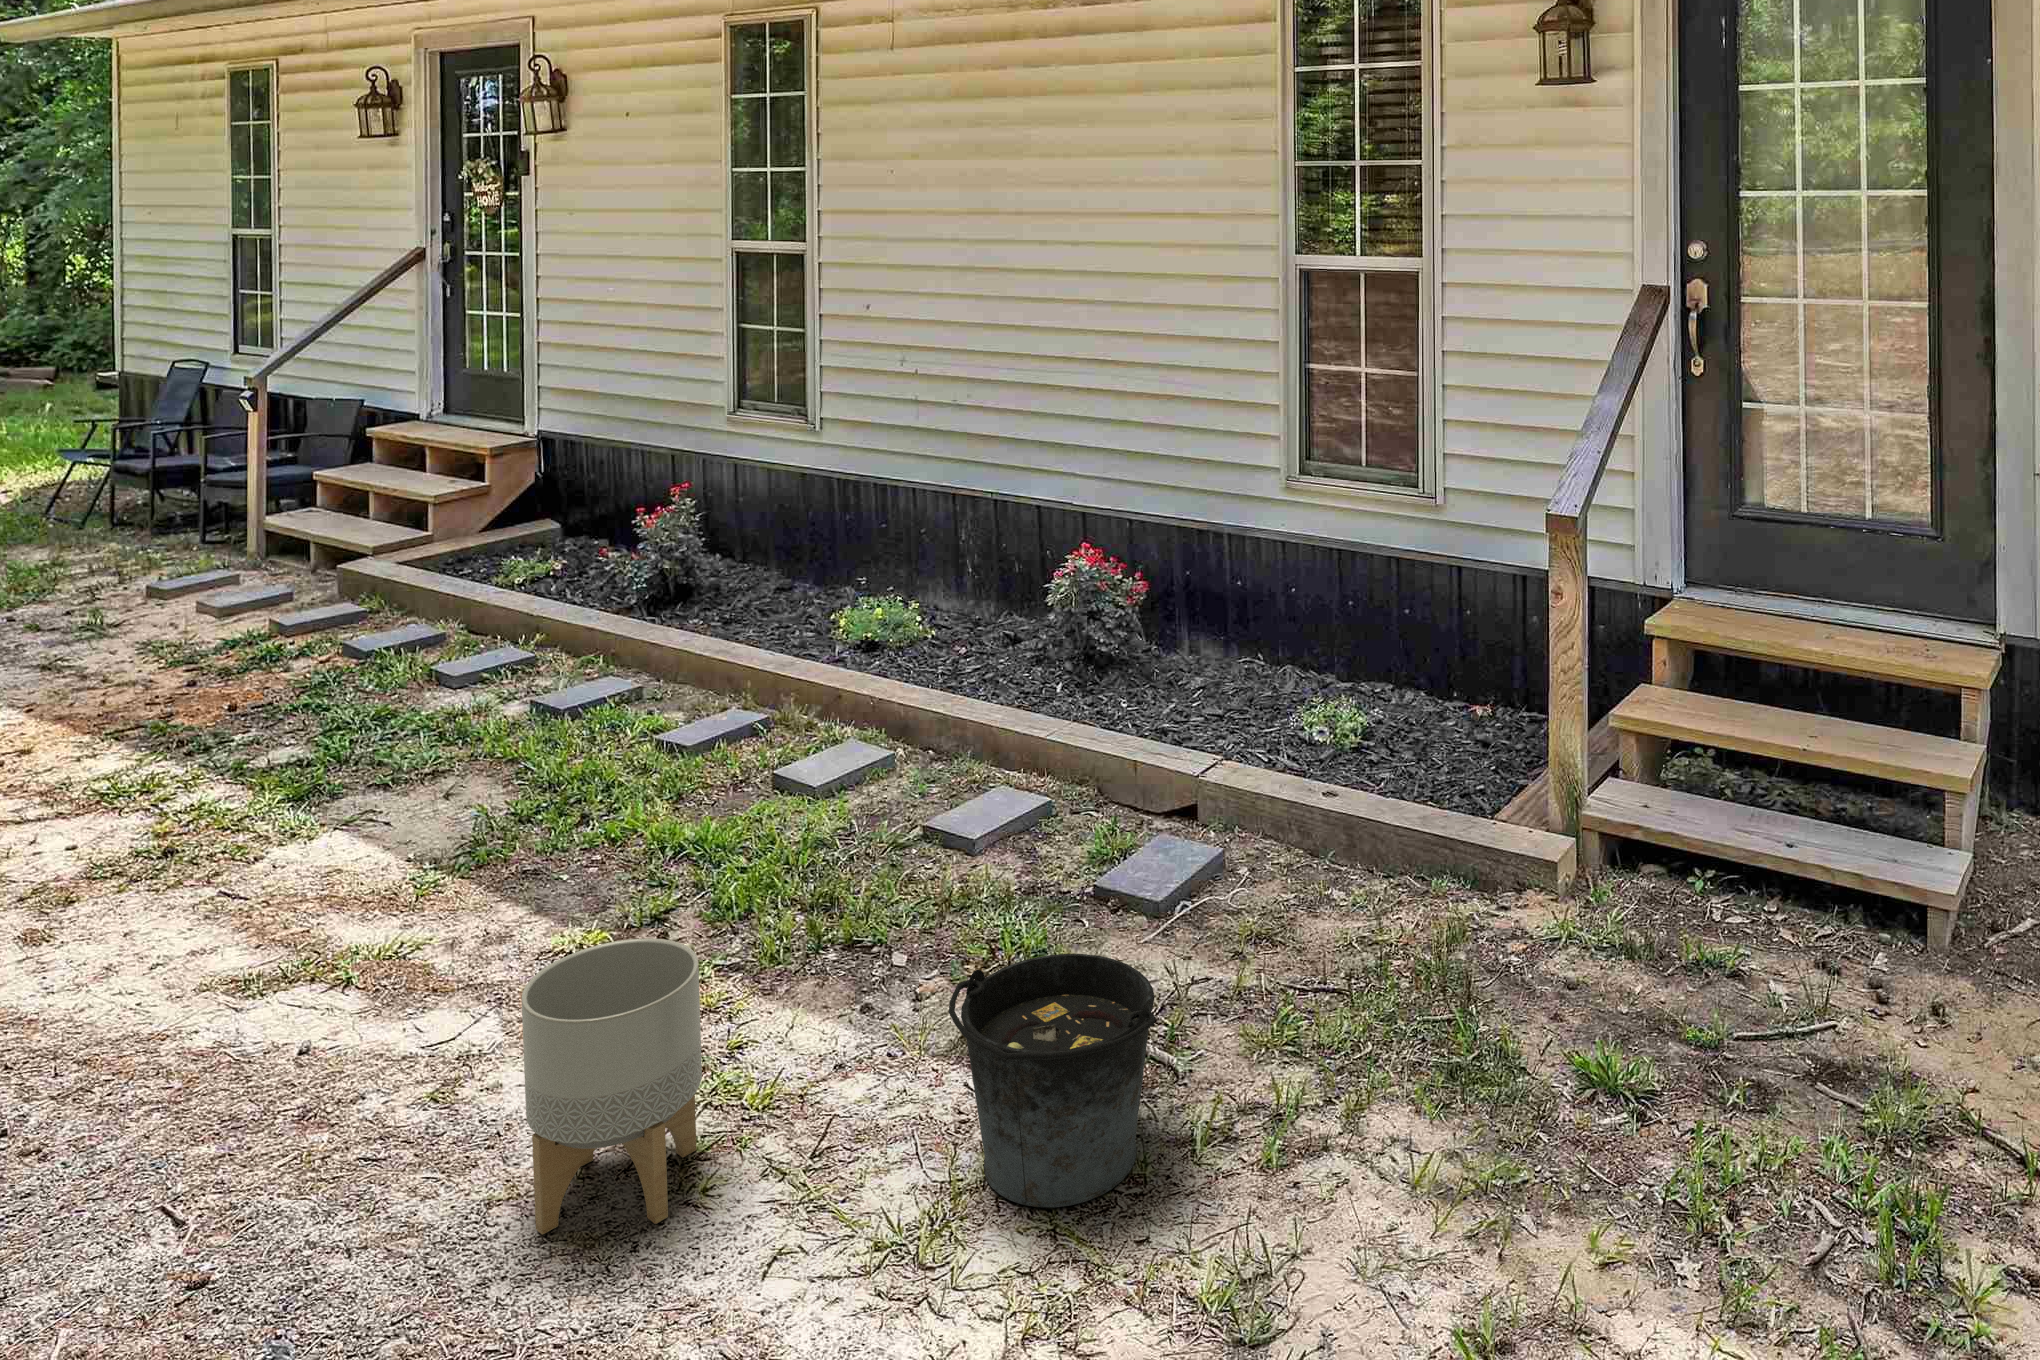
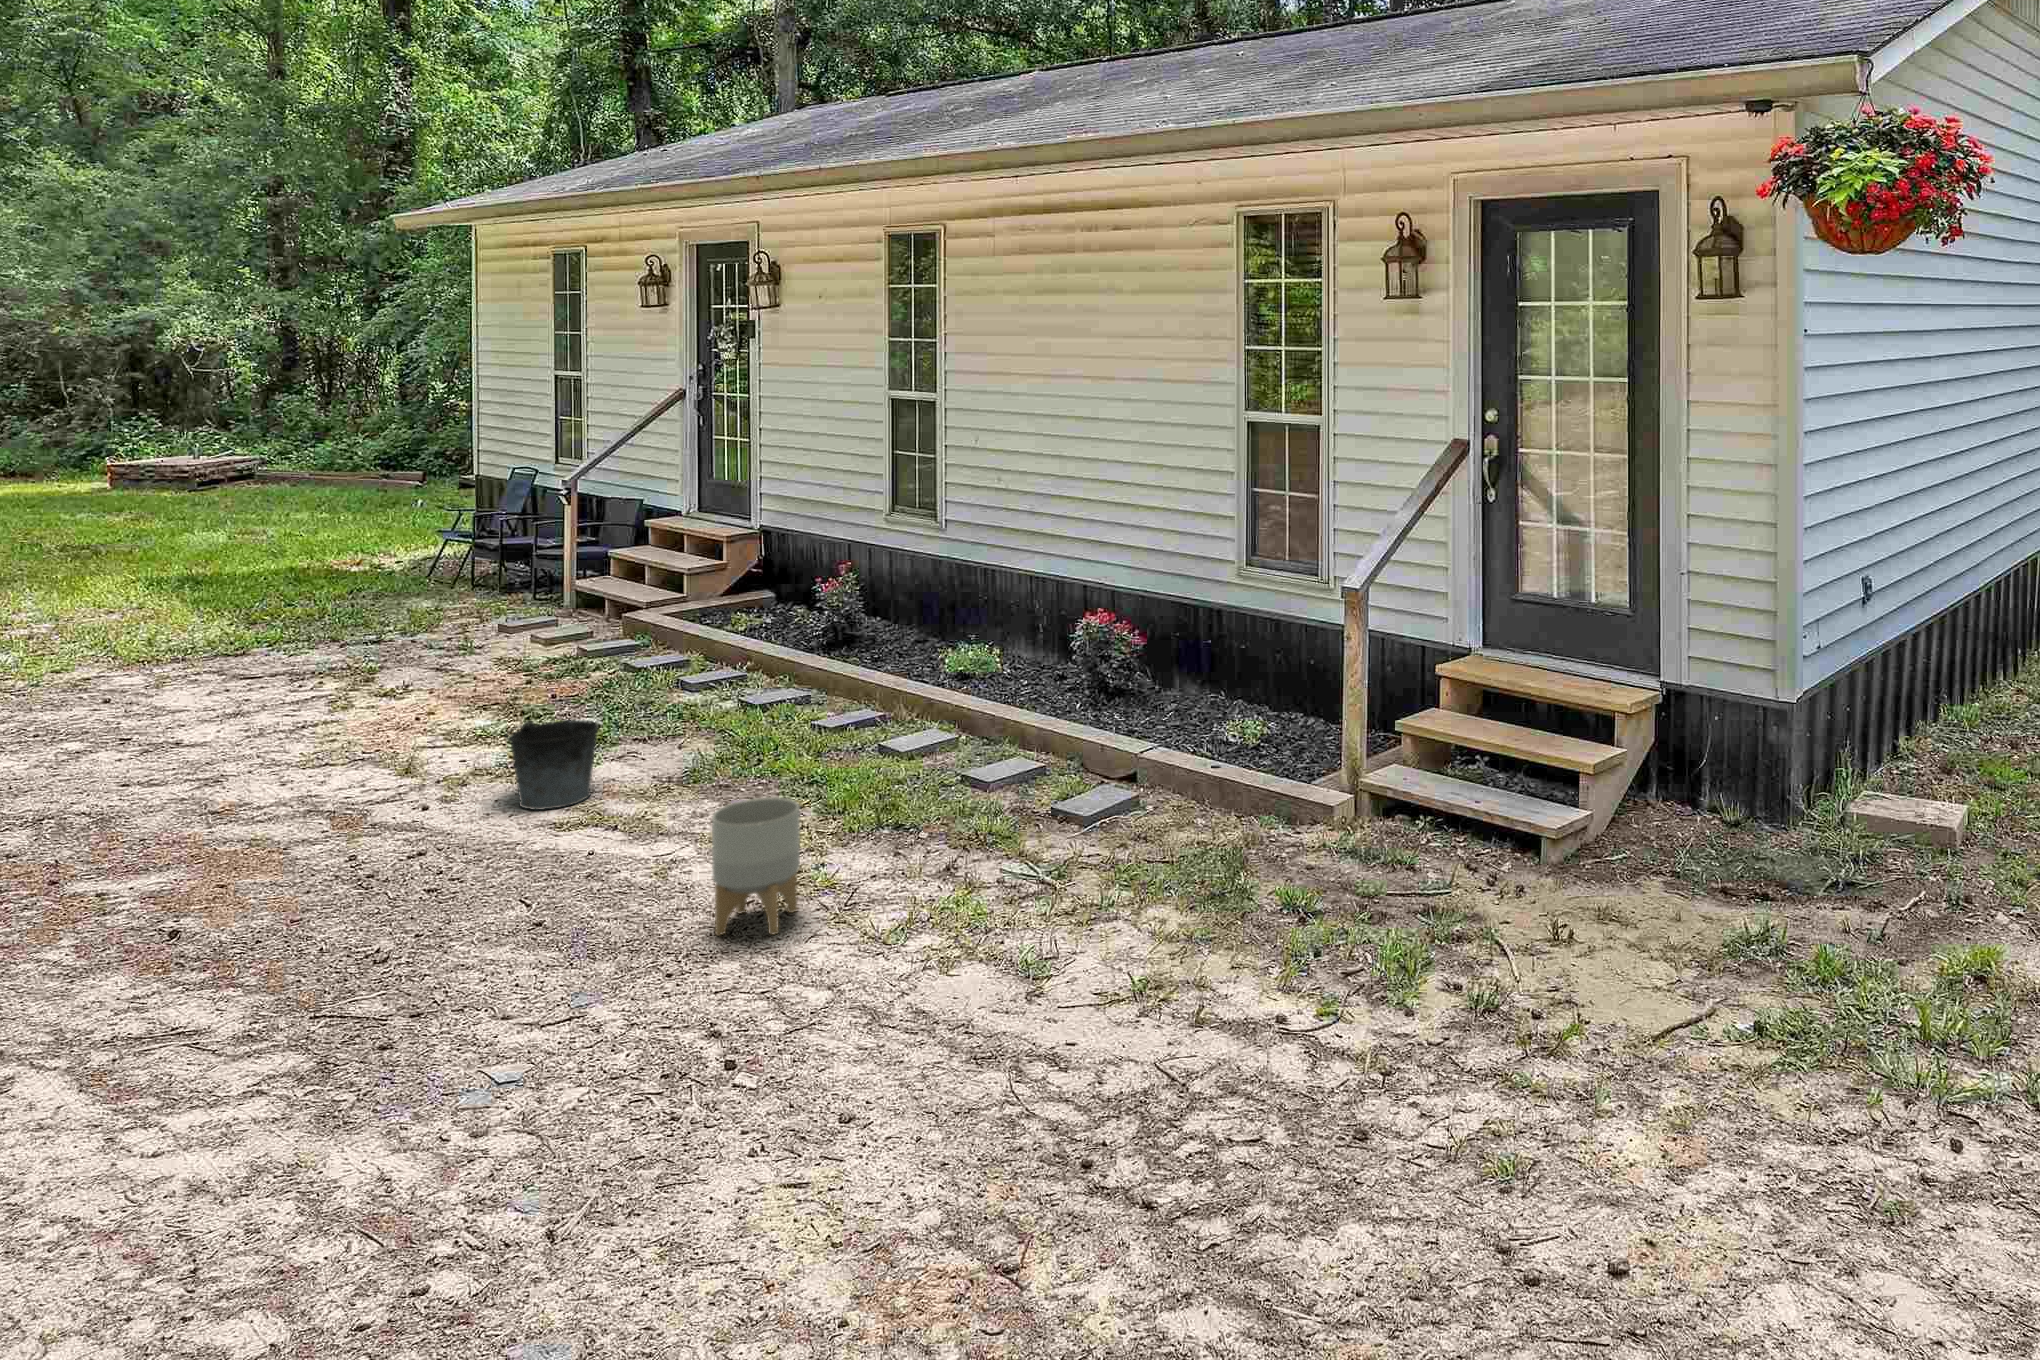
bucket: present [949,954,1156,1207] -> present [505,720,599,810]

